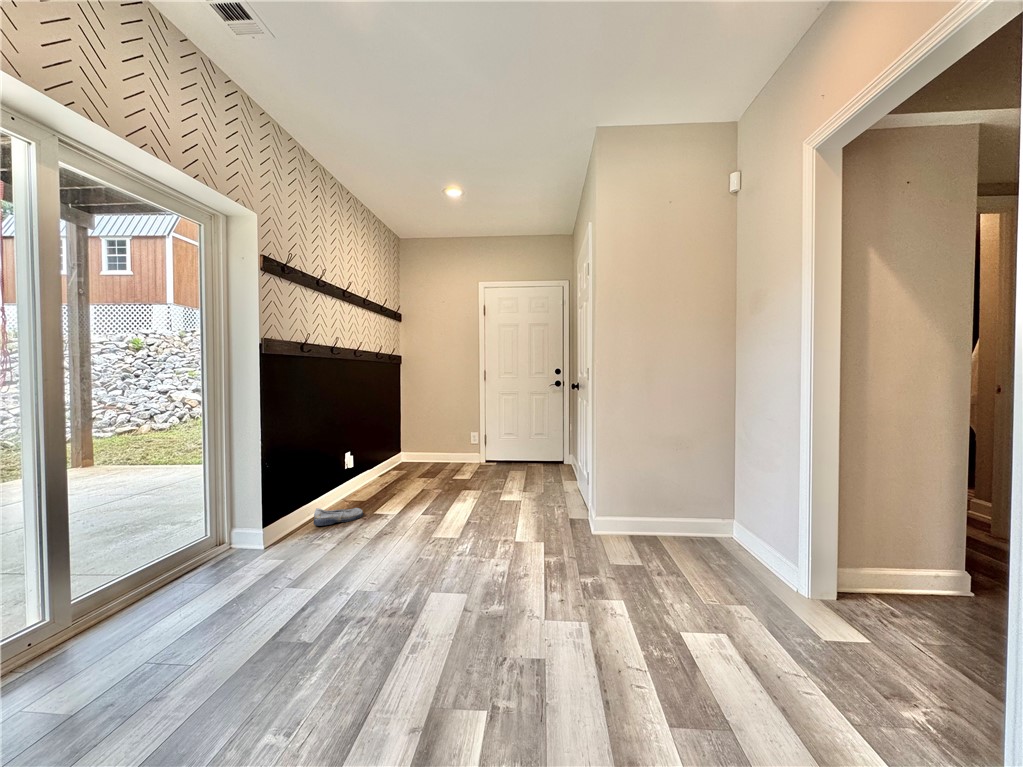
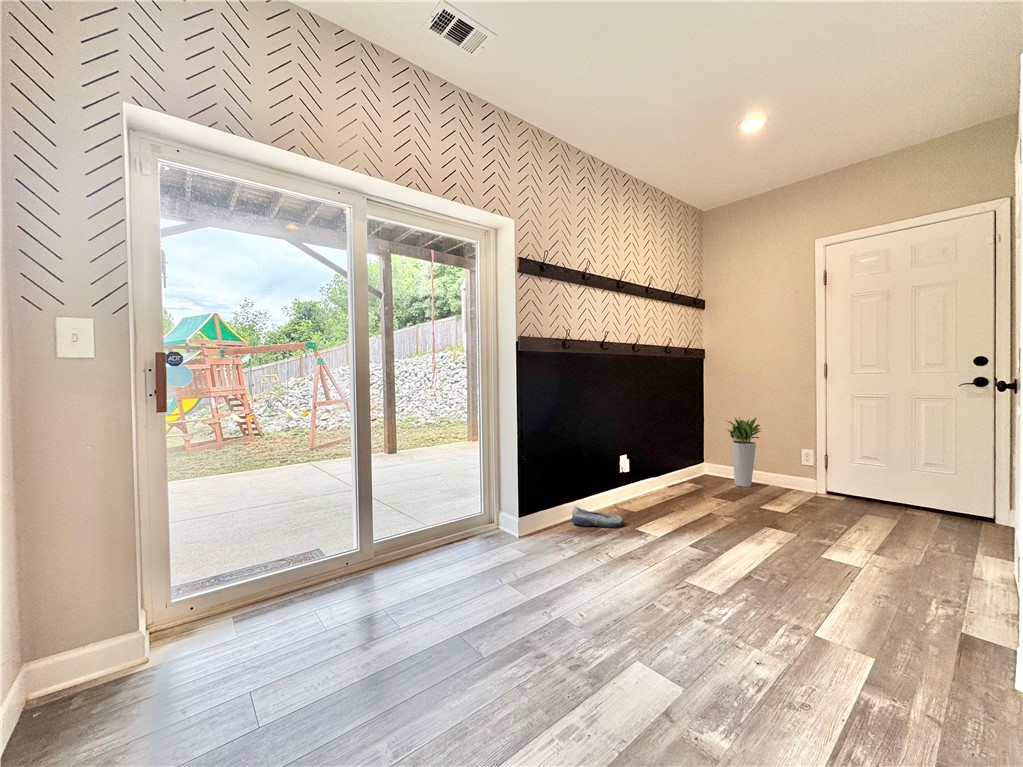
planter: none [421,411,449,467] -> present [728,418,760,487]

